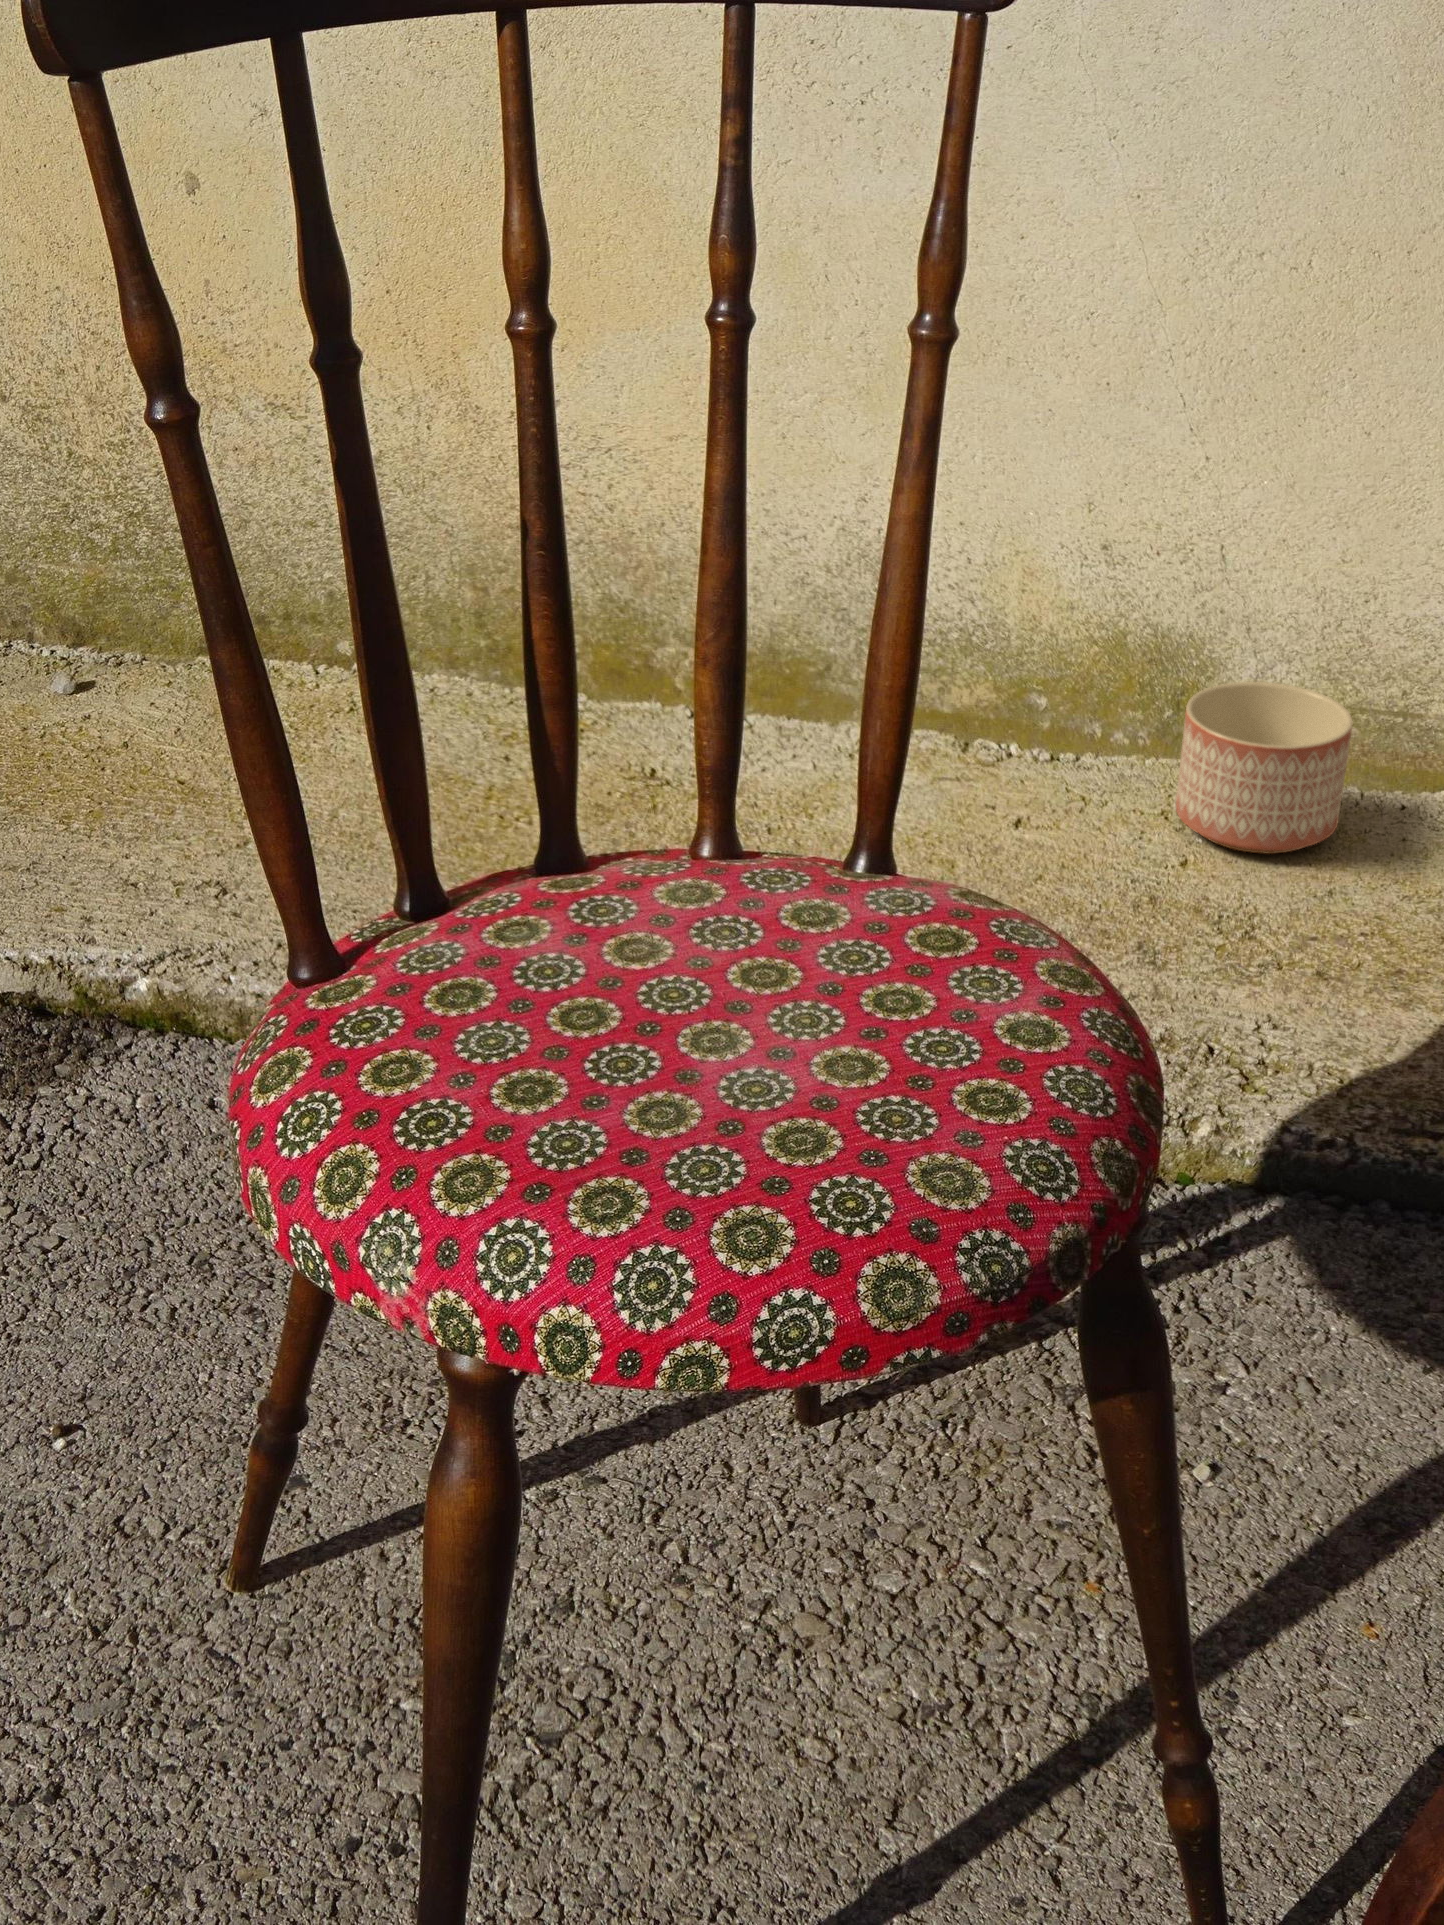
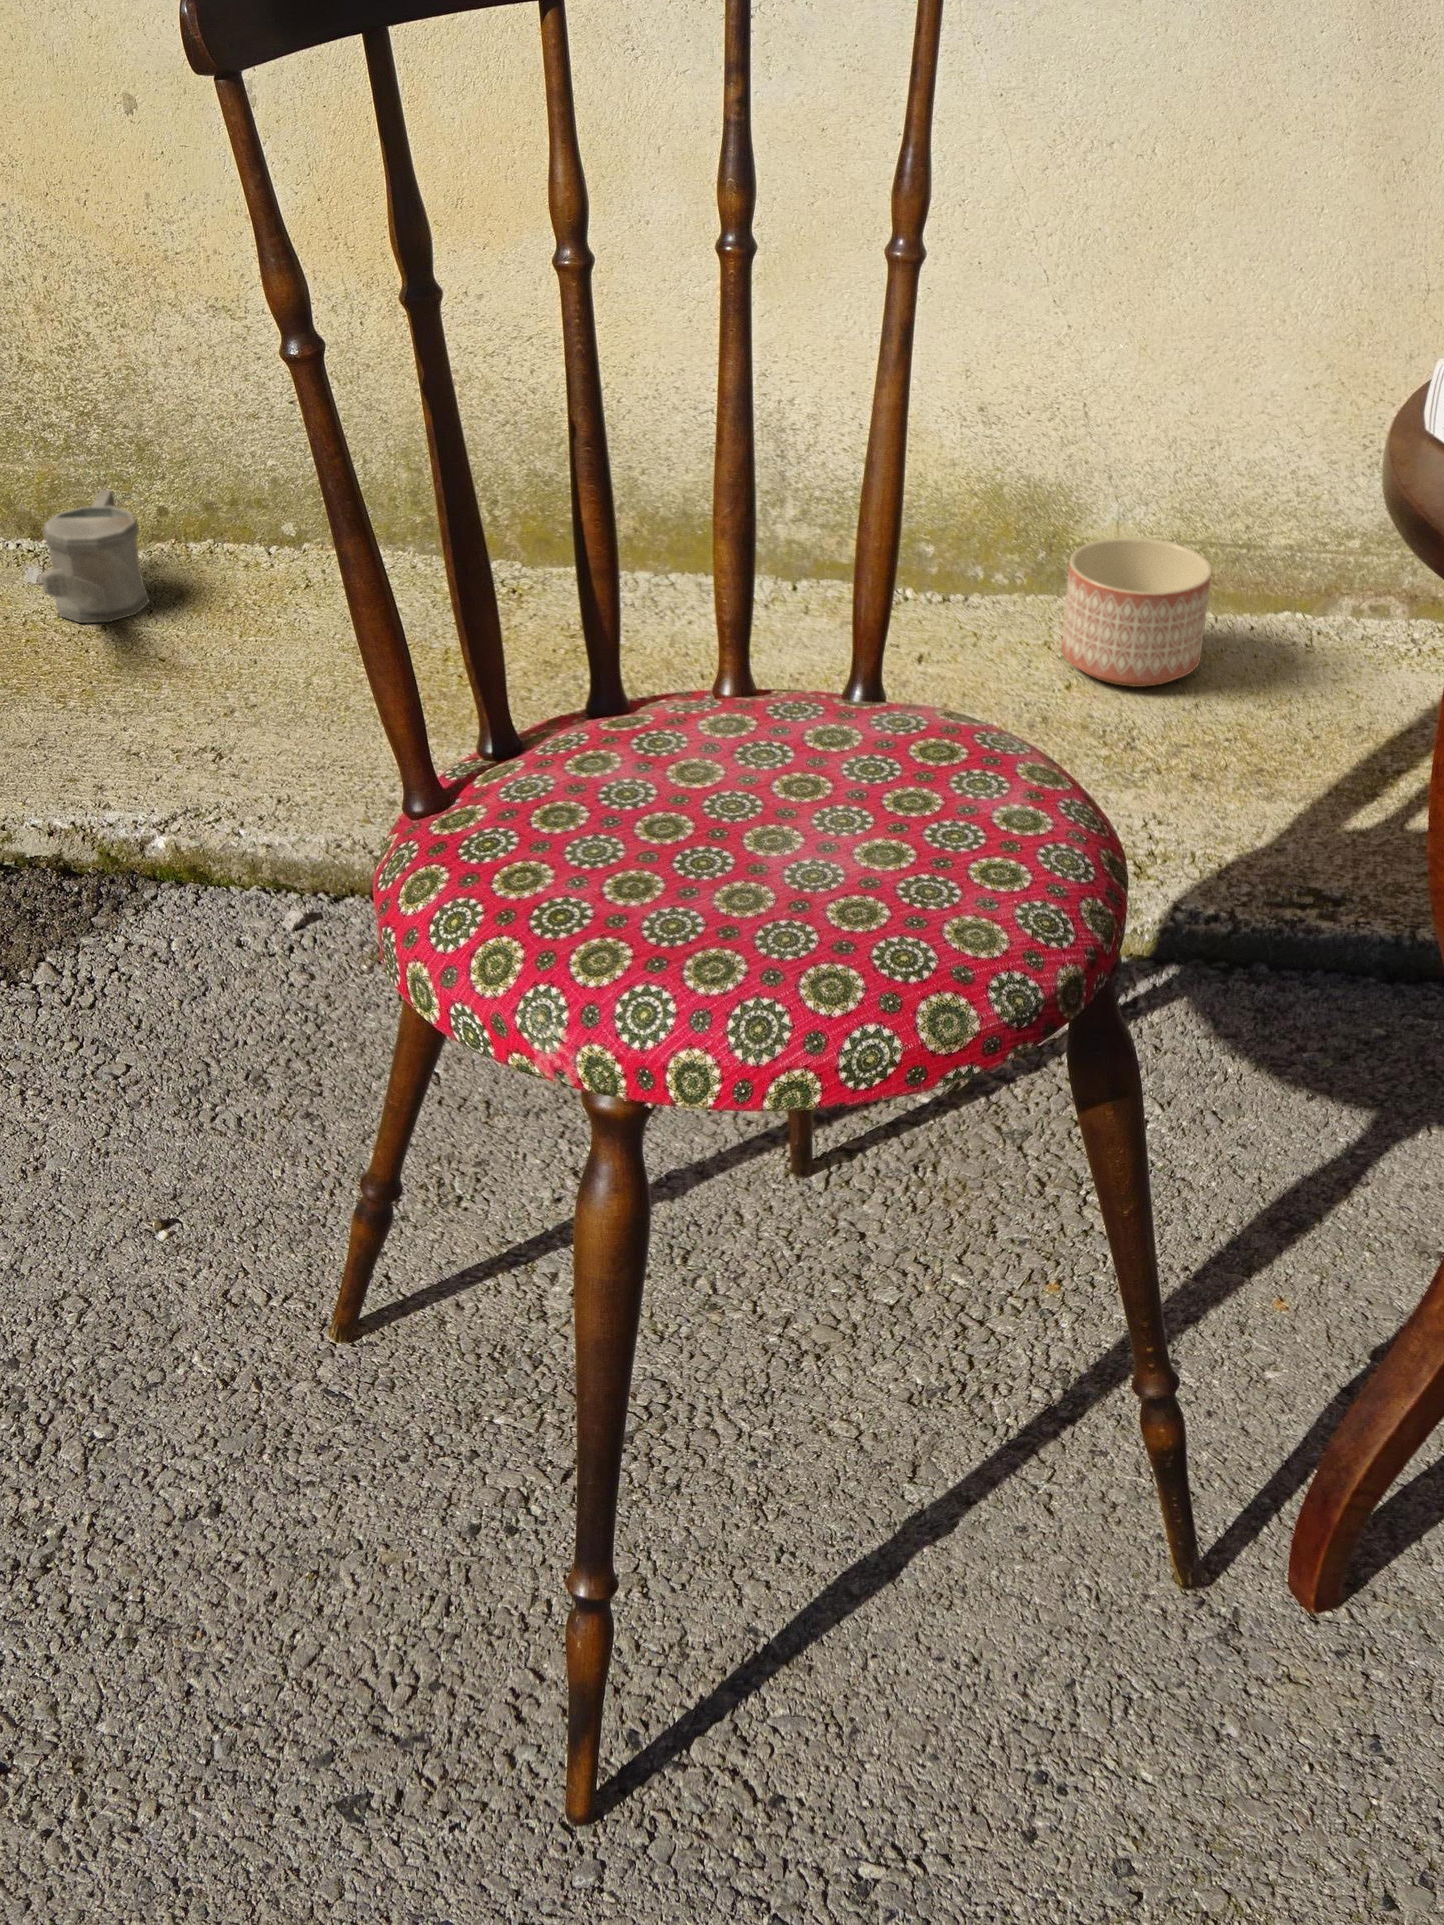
watering can: none [49,596,176,738] -> present [41,490,149,623]

